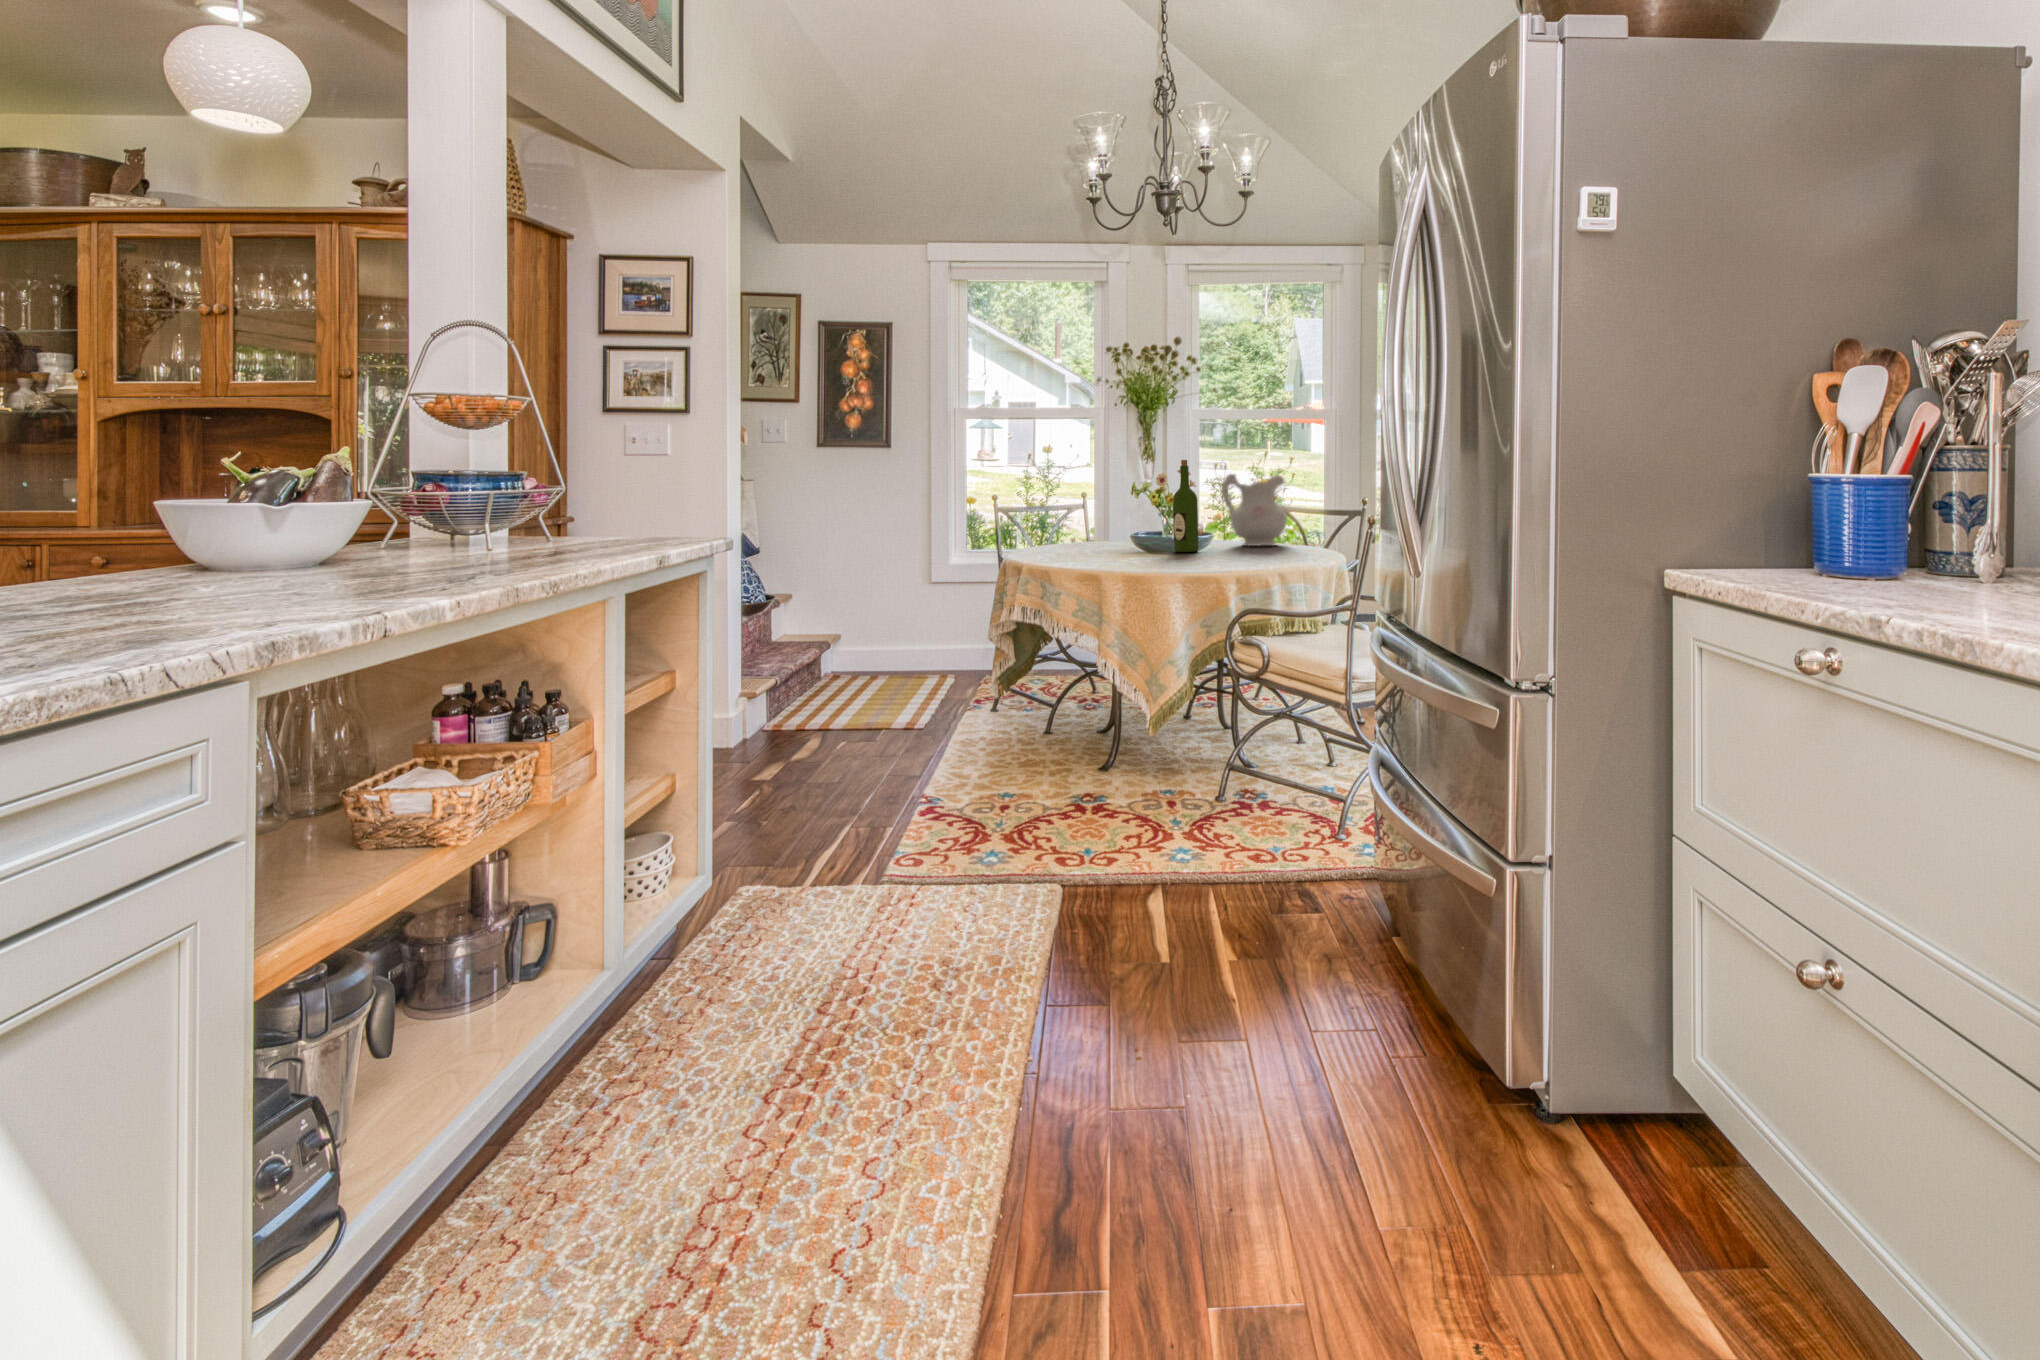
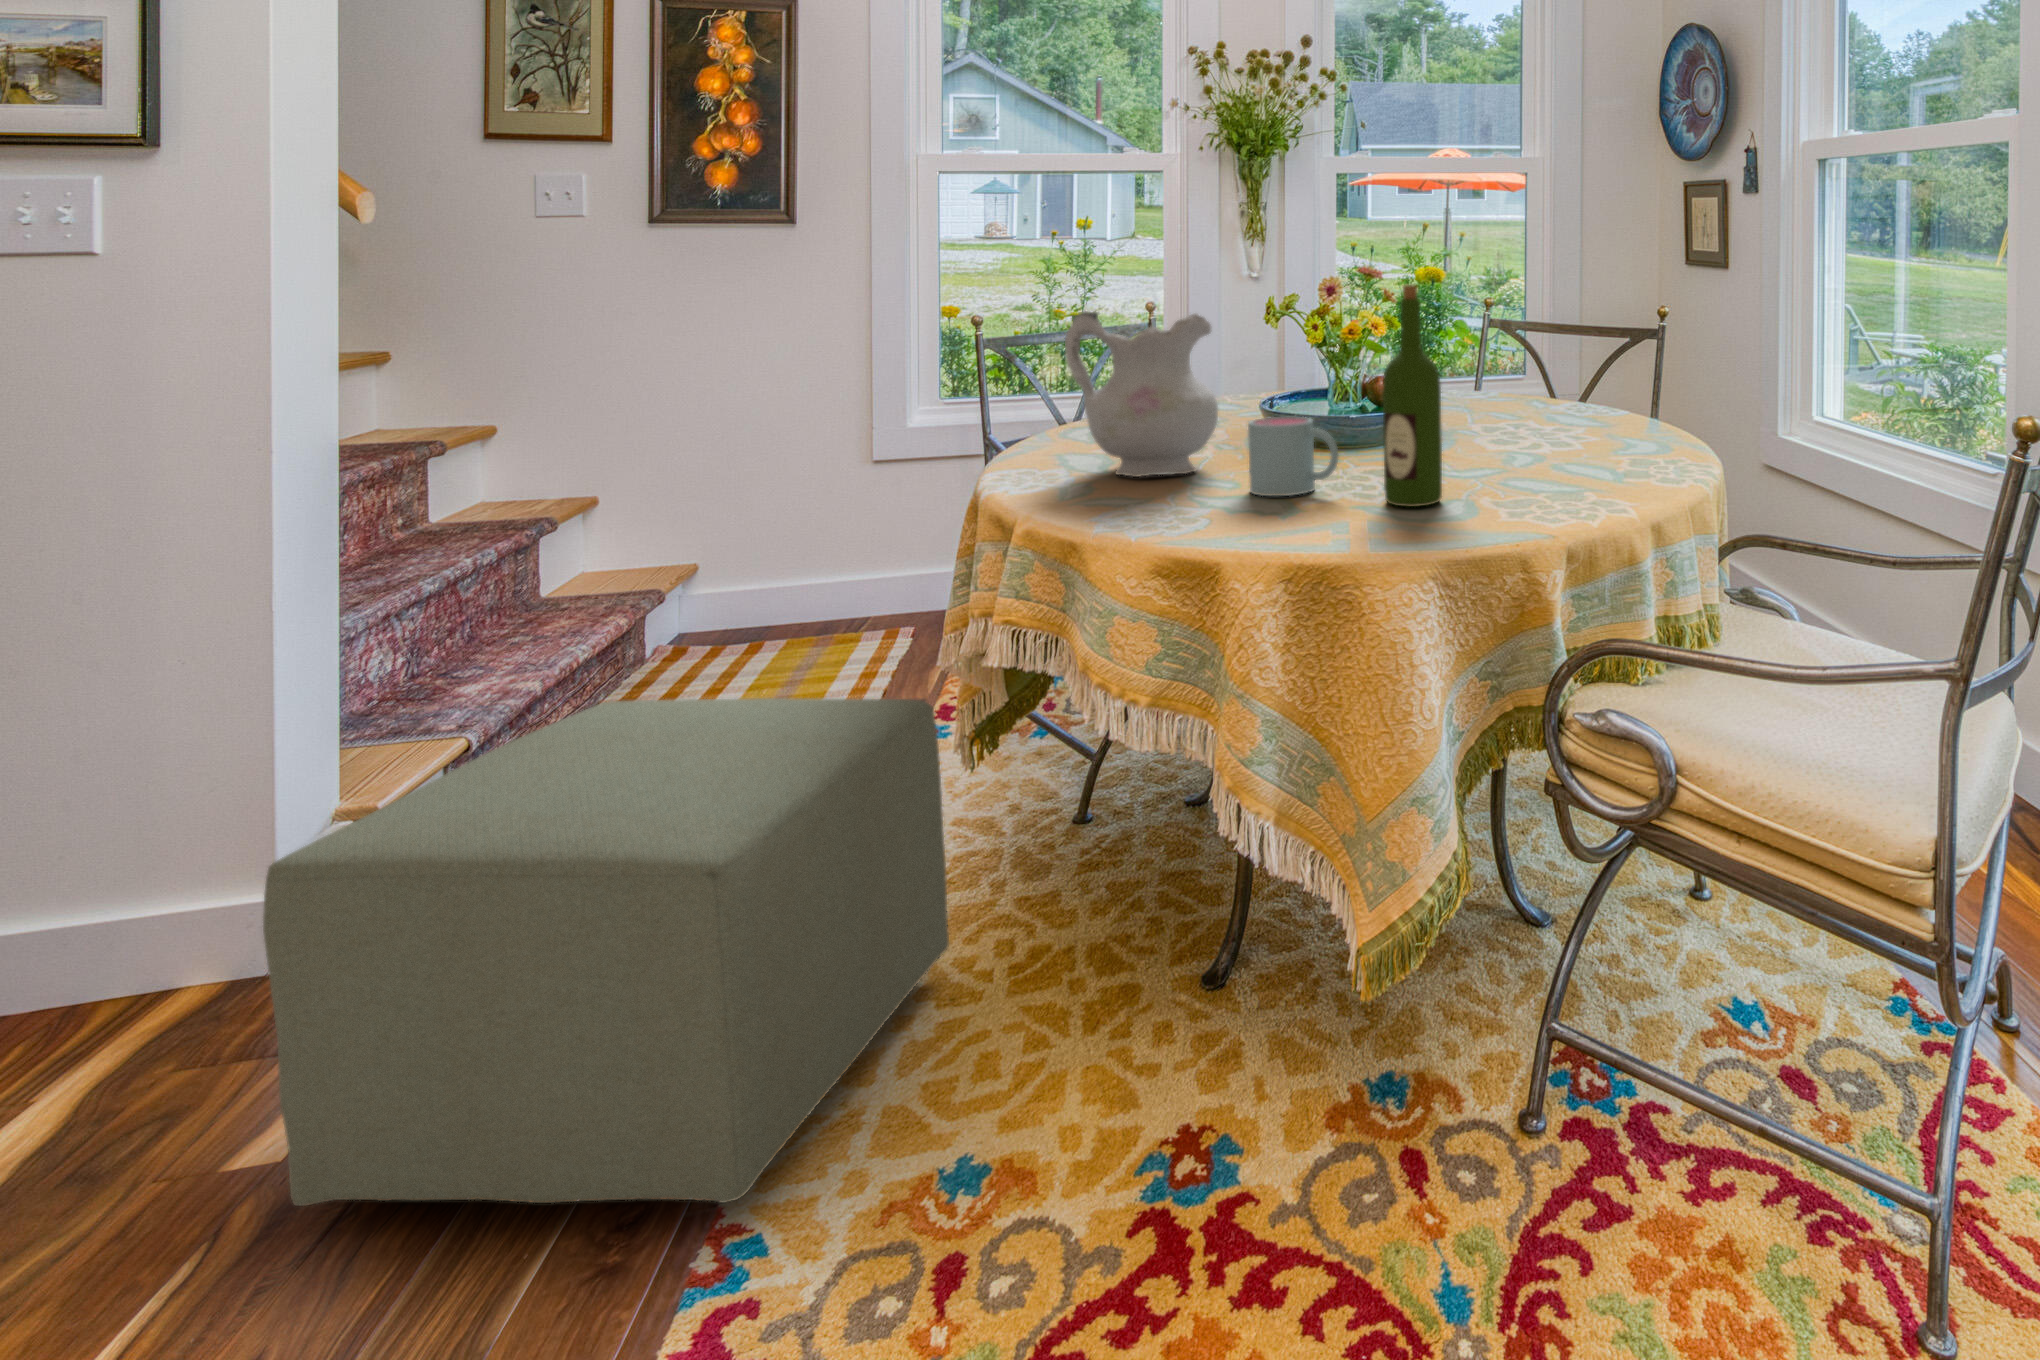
ceramic pitcher: present [1222,474,1287,546] -> present [1065,311,1218,477]
mug: none [1119,519,1156,550] -> present [1248,417,1339,496]
ottoman: none [773,641,994,798] -> present [263,698,949,1206]

